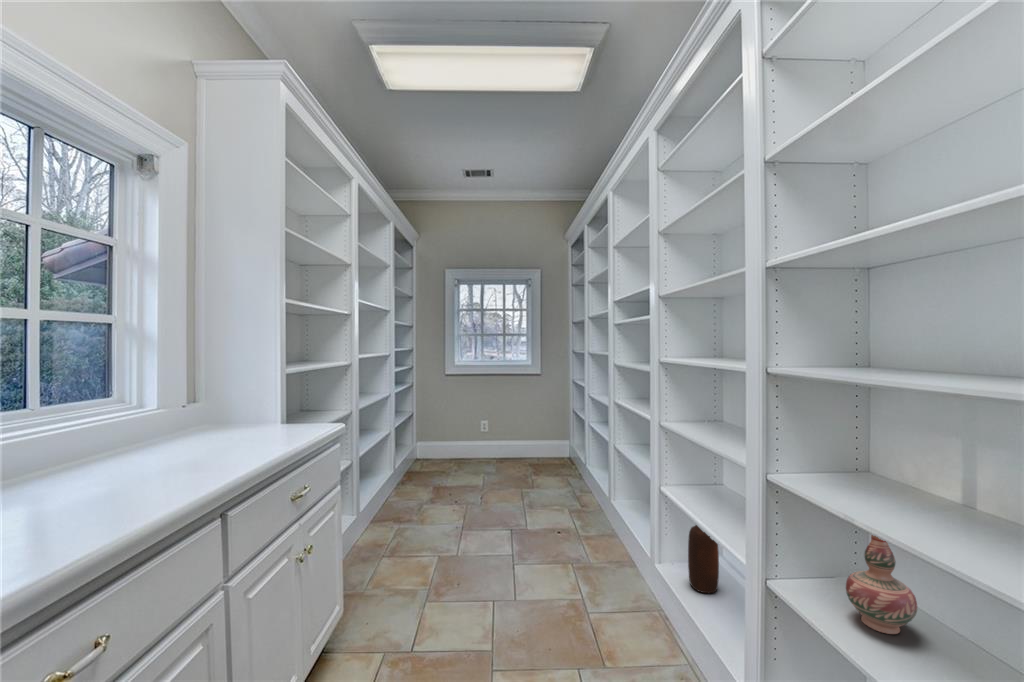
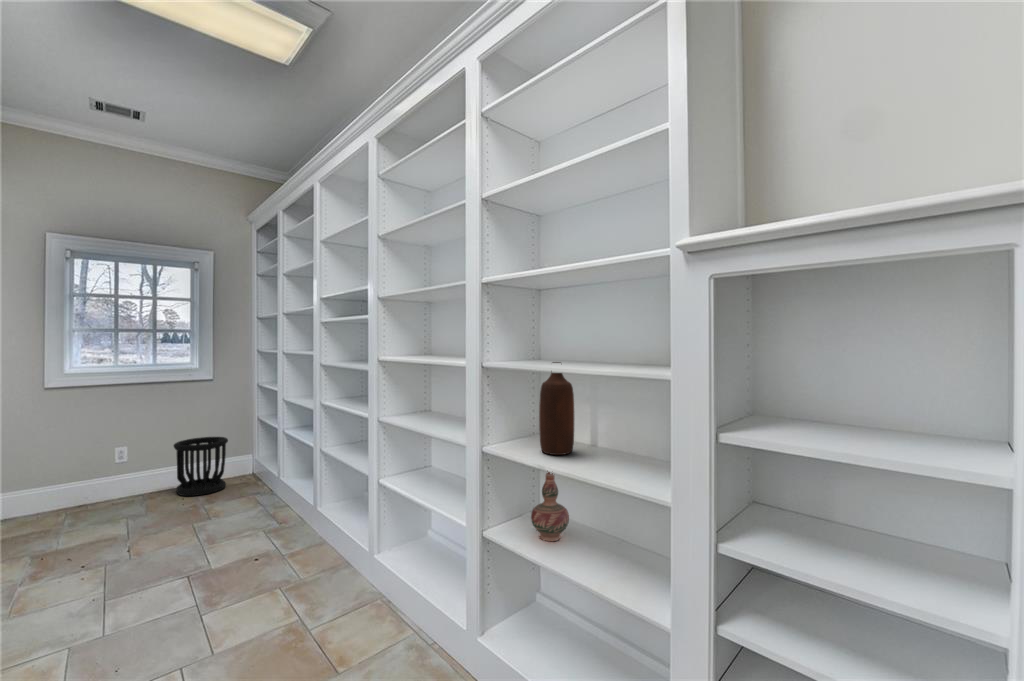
wastebasket: none [513,421,550,468] -> present [174,437,228,496]
bottle: present [688,525,719,593] -> present [539,362,574,455]

